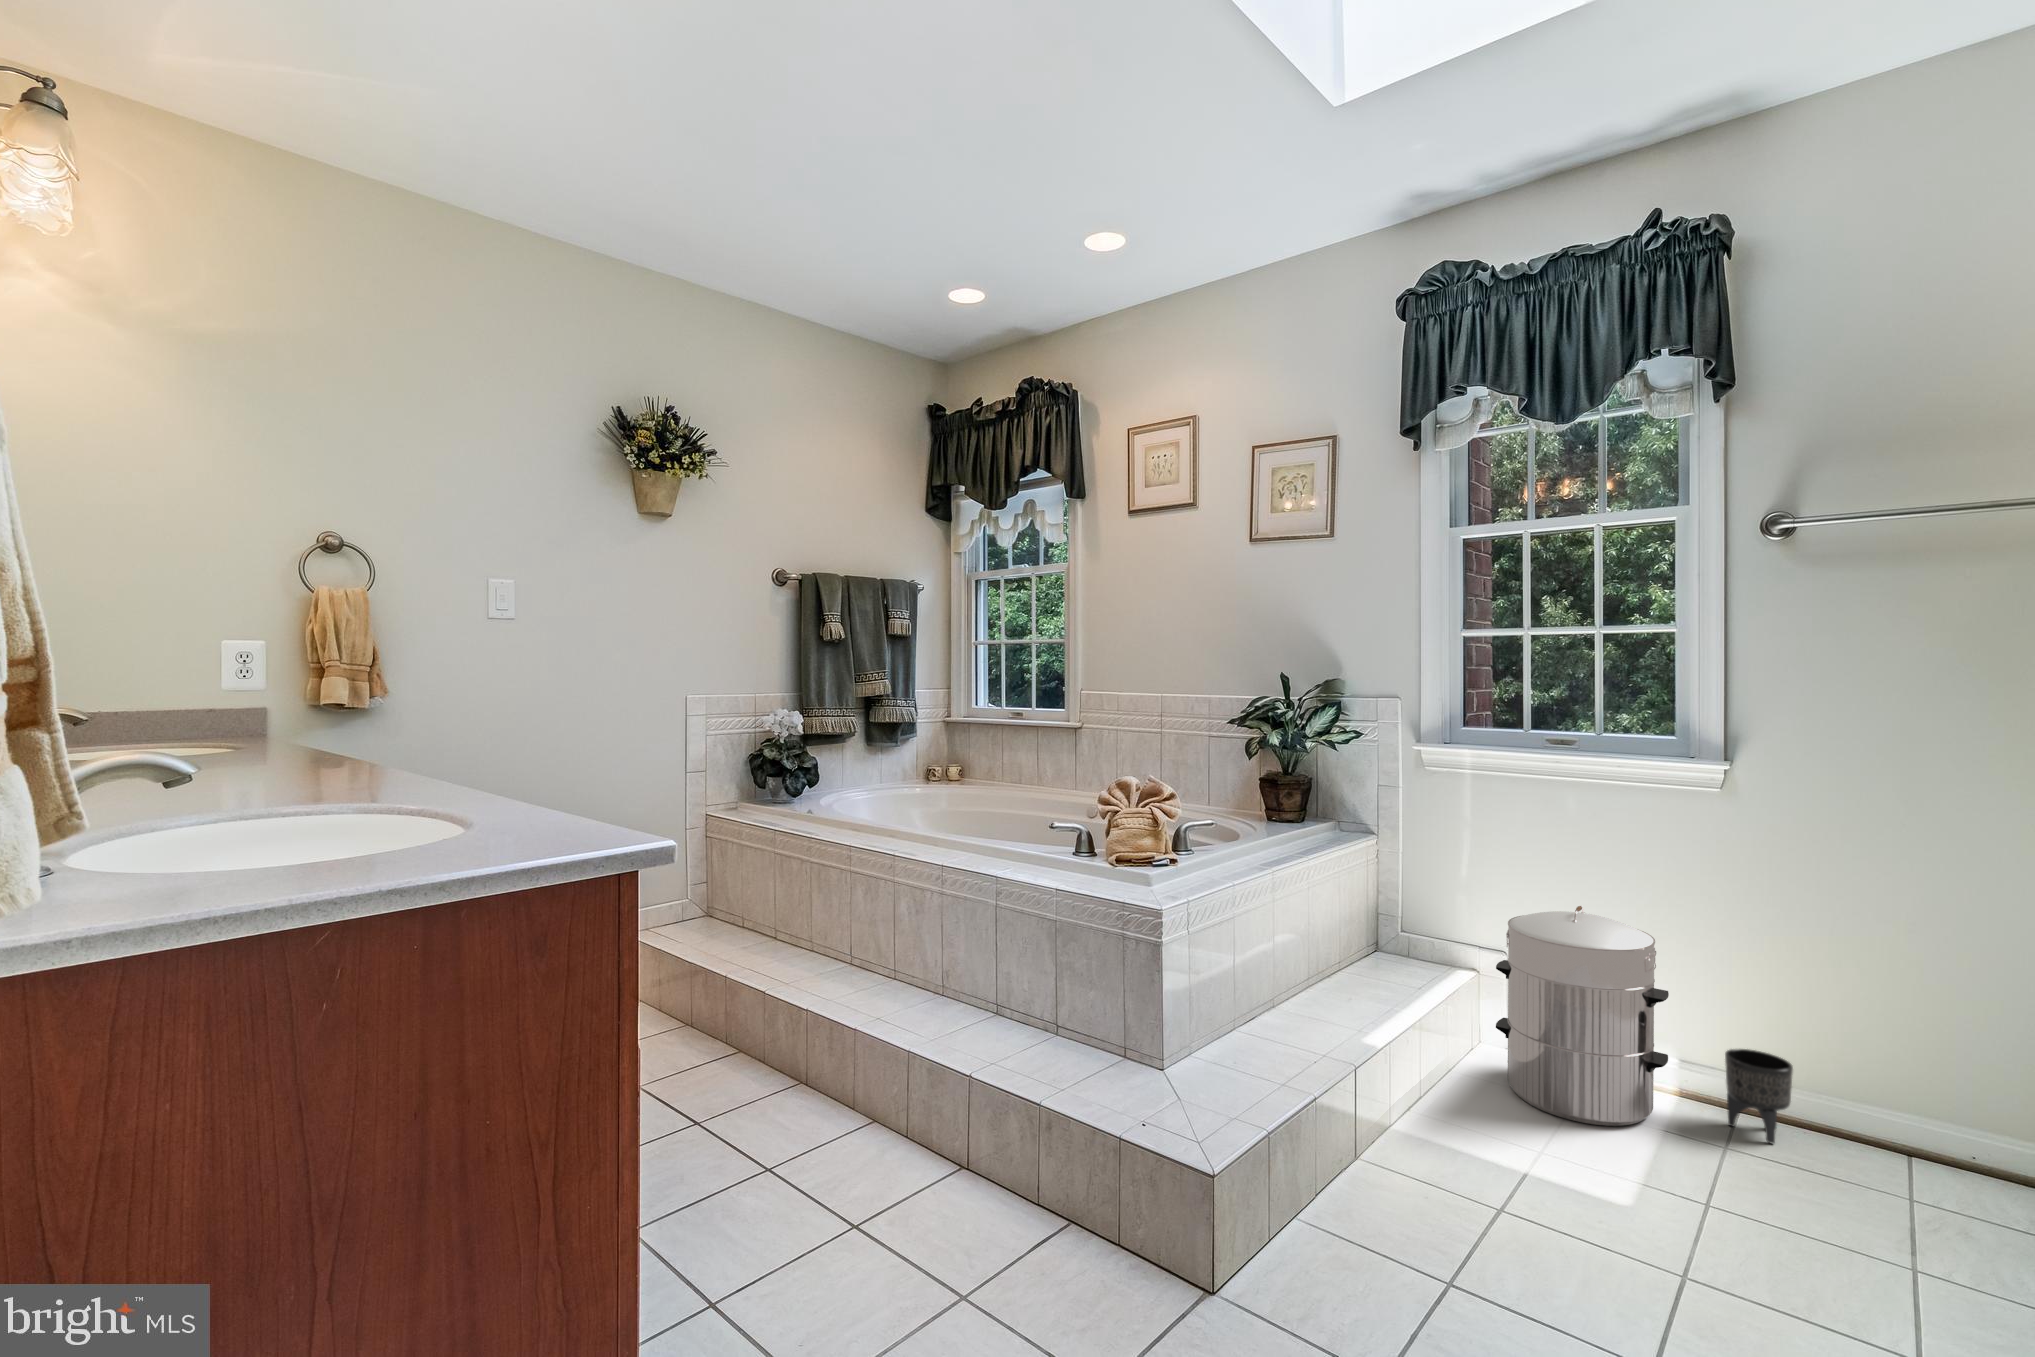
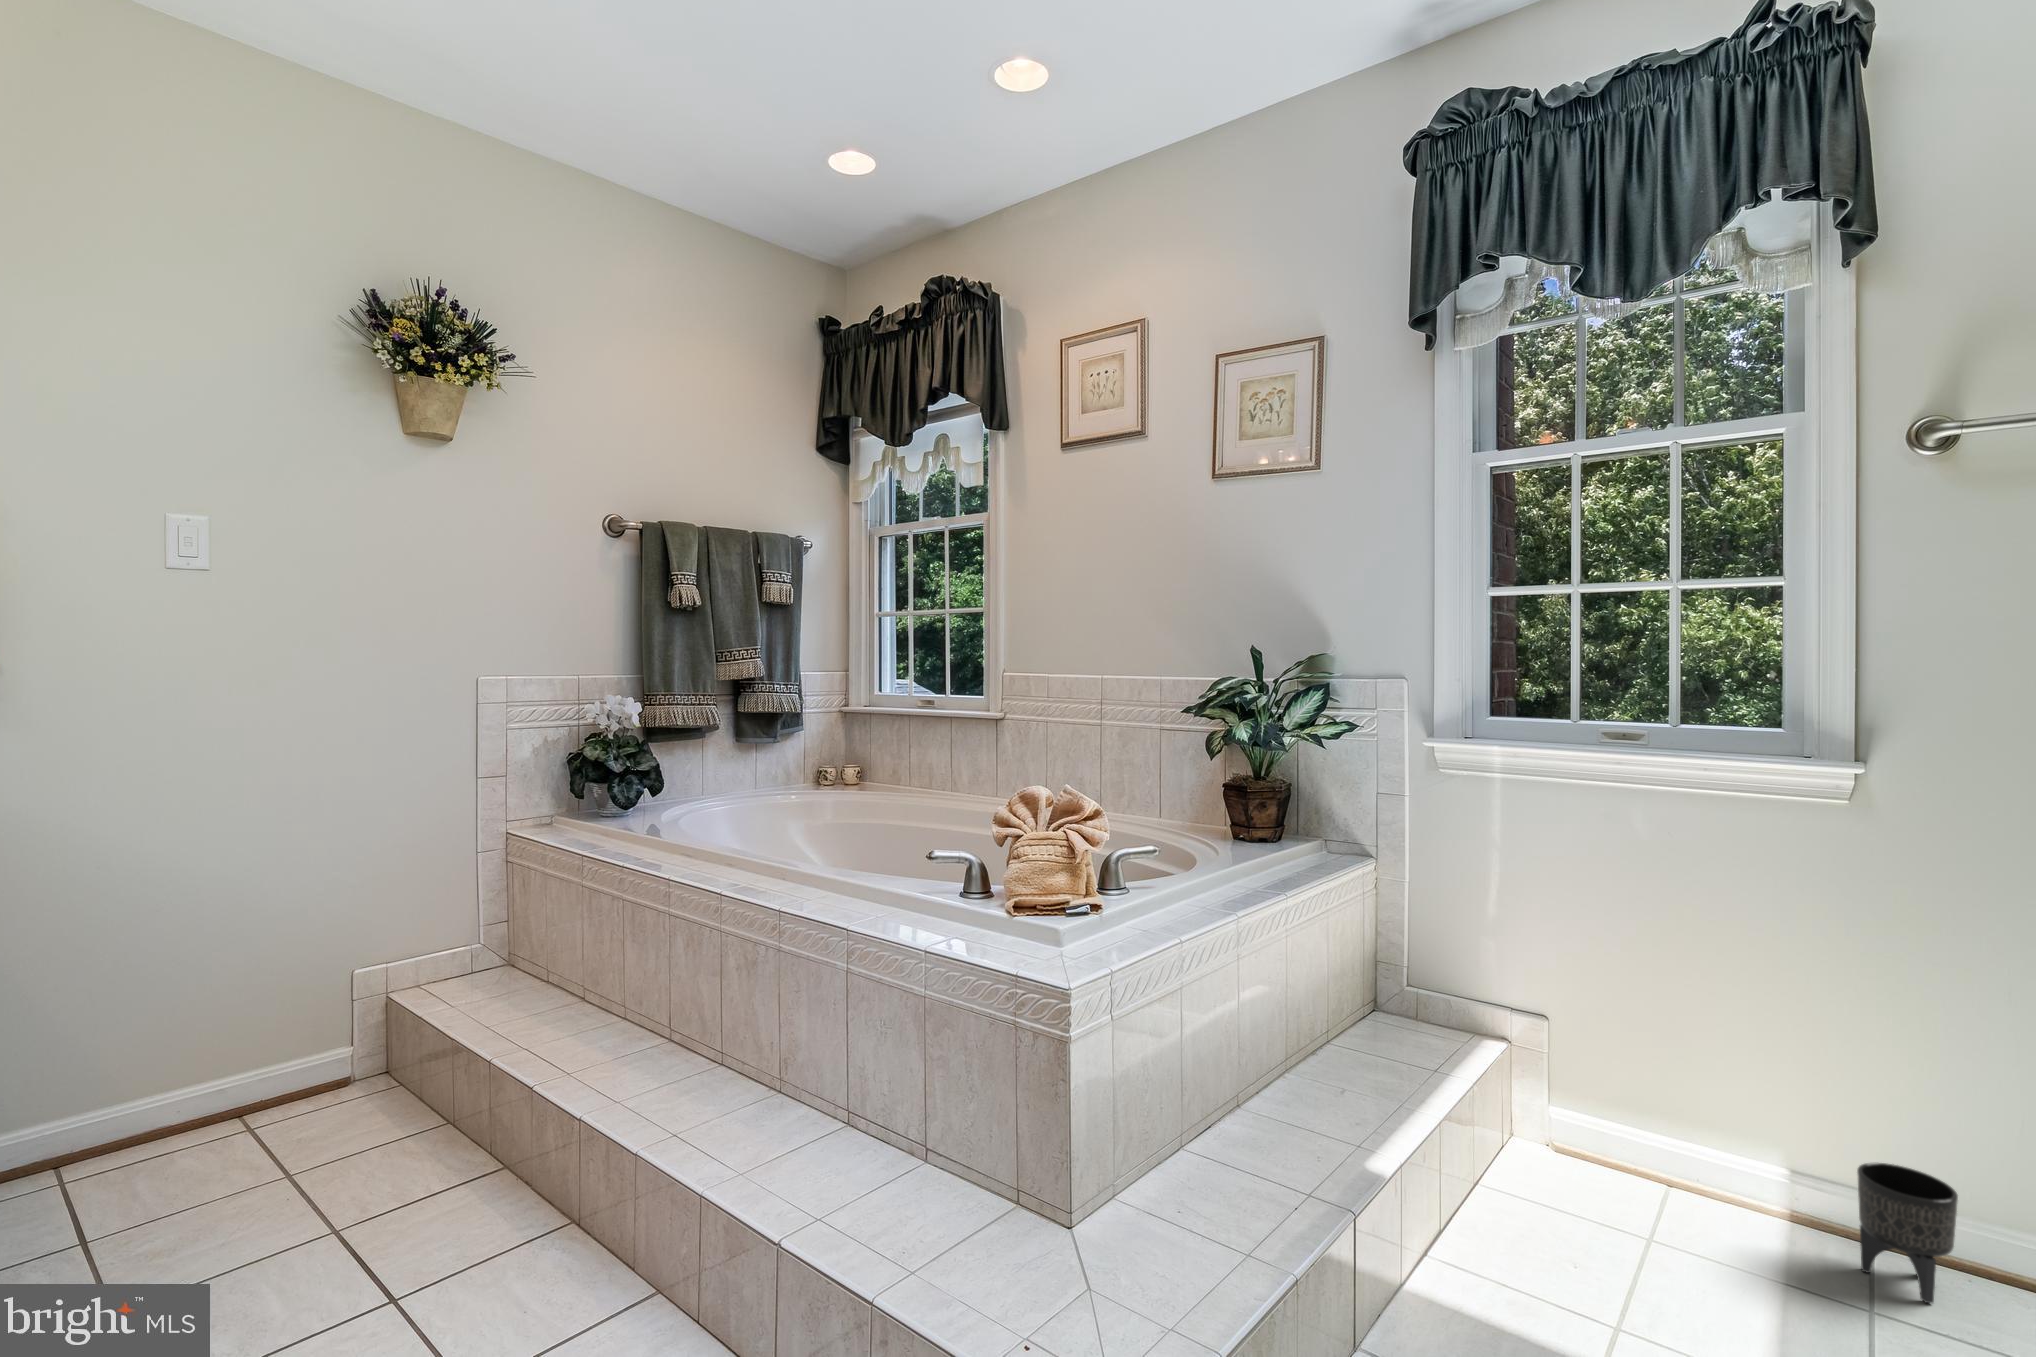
waste bin: present [1496,906,1669,1126] -> none [1536,962,1781,1276]

